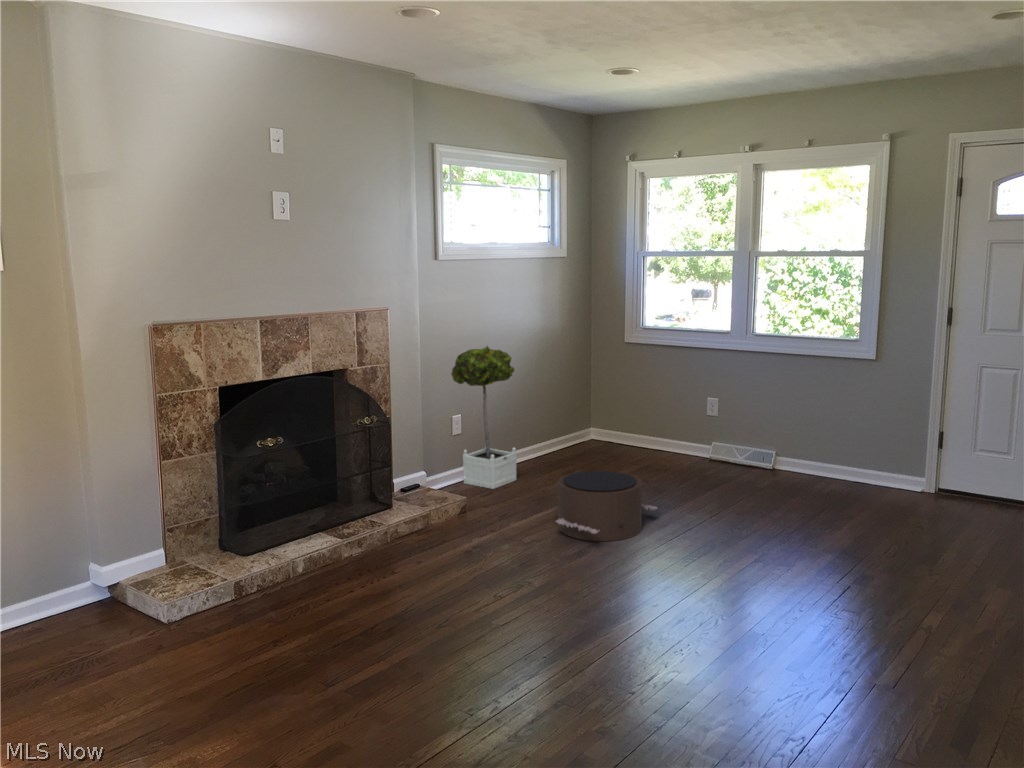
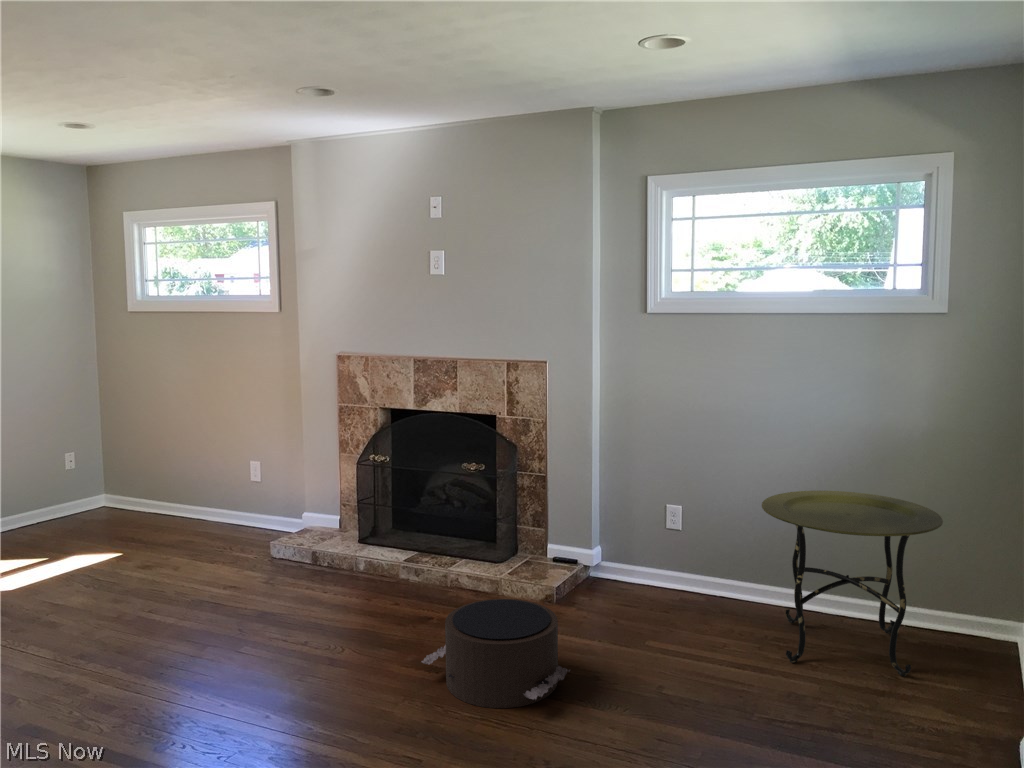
potted tree: present [451,346,517,489] -> none [618,422,699,617]
side table: none [531,371,626,469] -> present [762,491,943,676]

